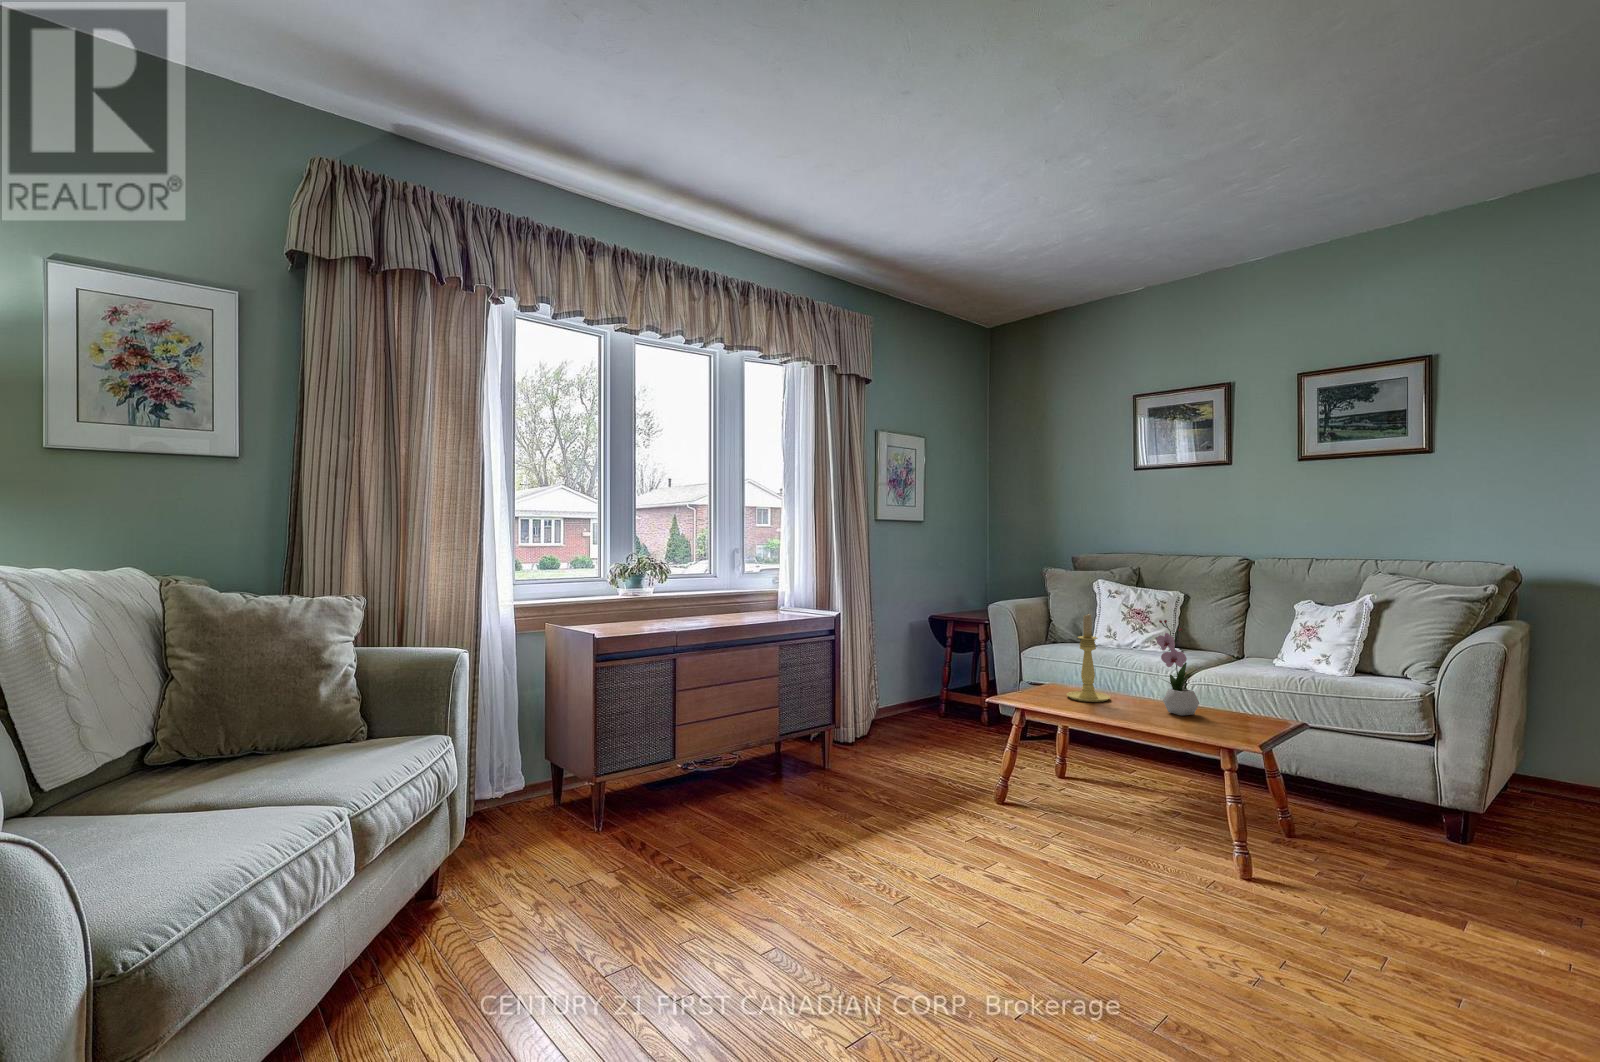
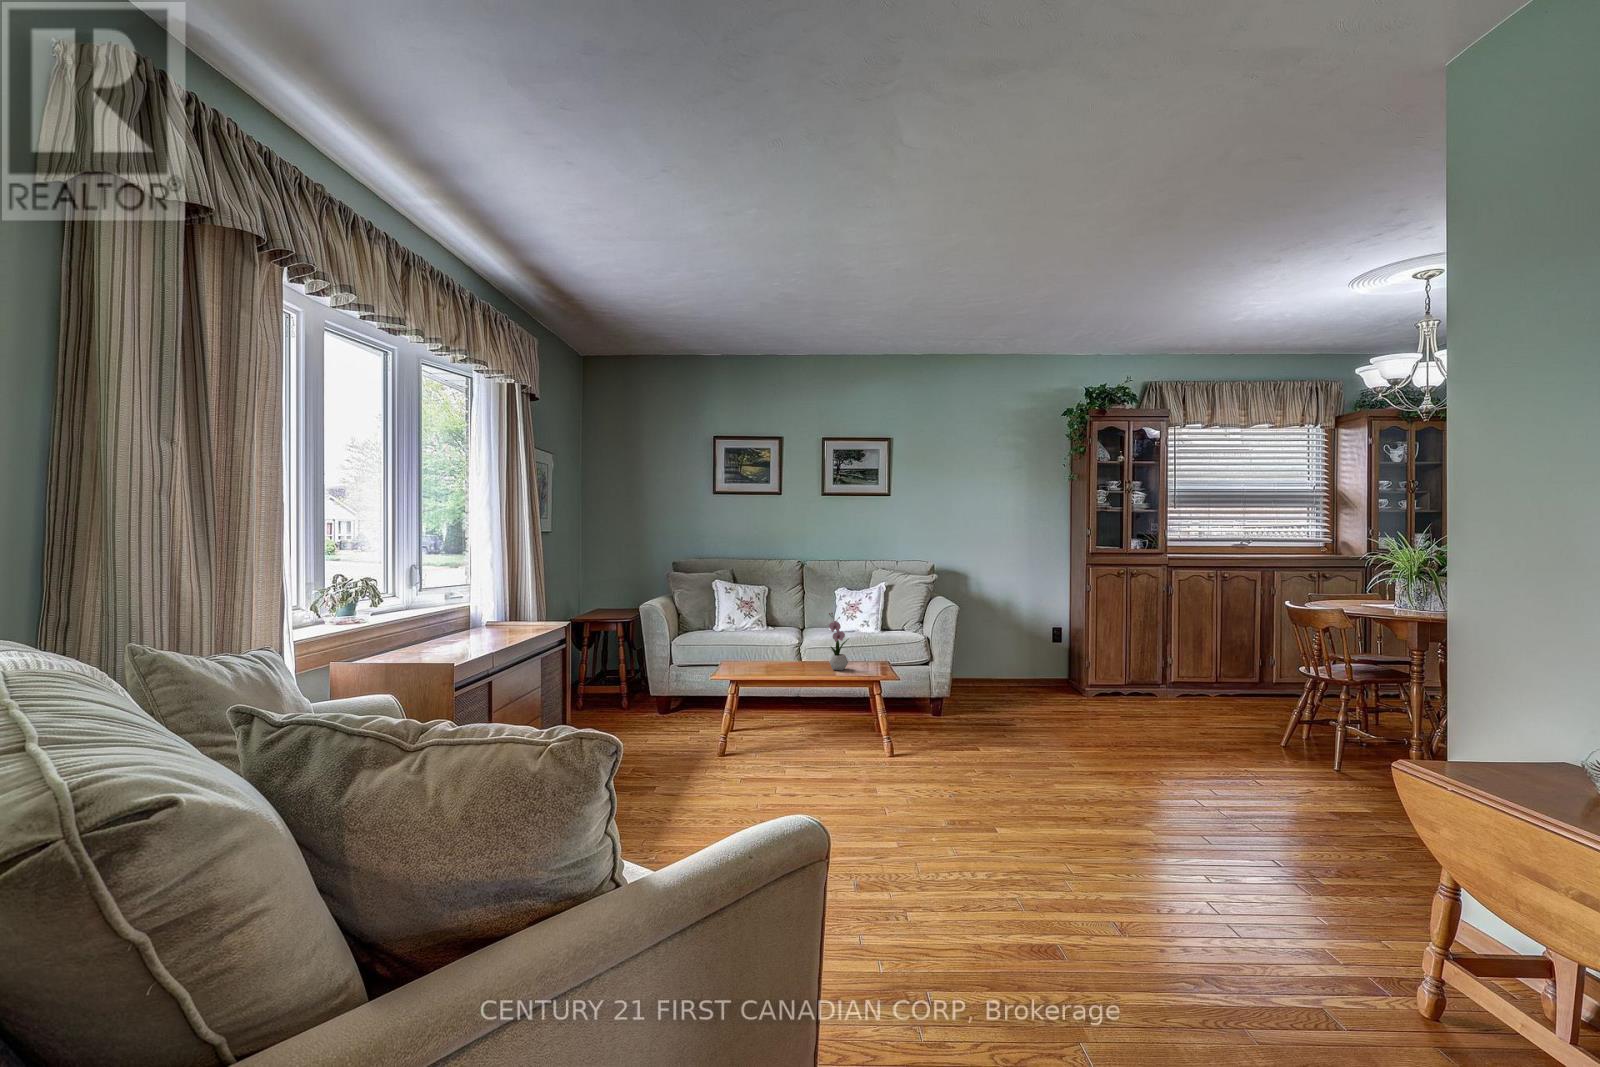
candle holder: present [1067,614,1110,702] -> none [766,612,794,672]

